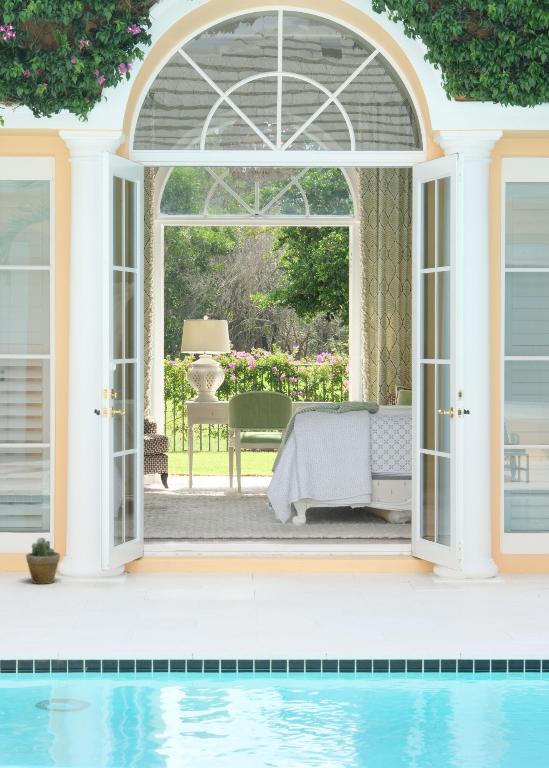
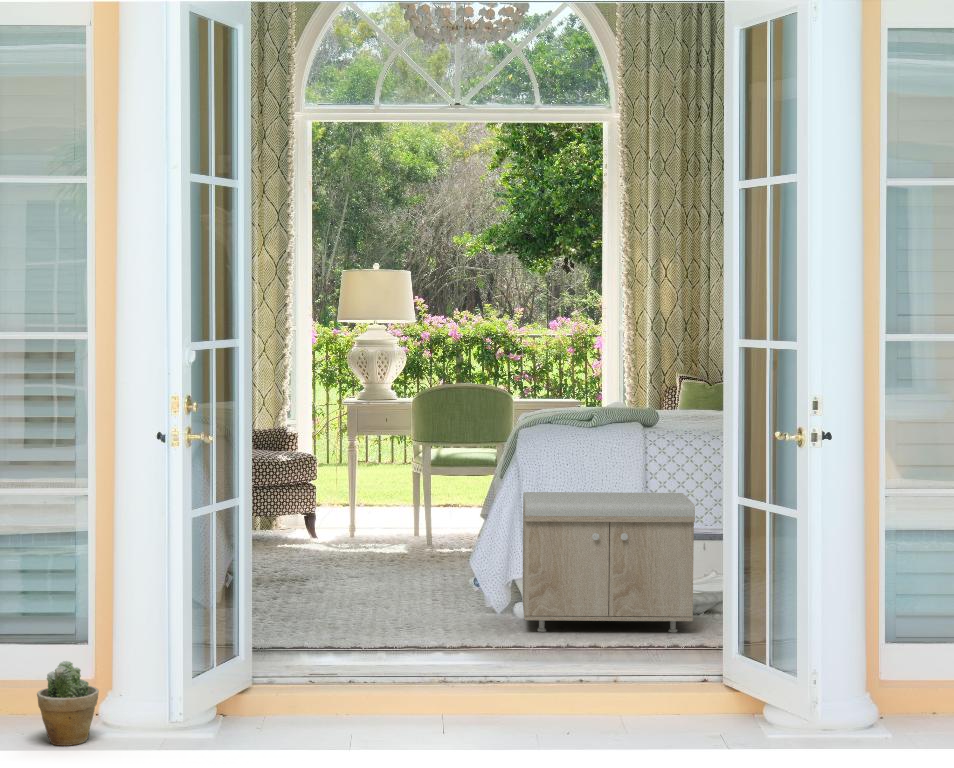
storage bench: none [298,451,399,532] -> present [523,492,695,632]

